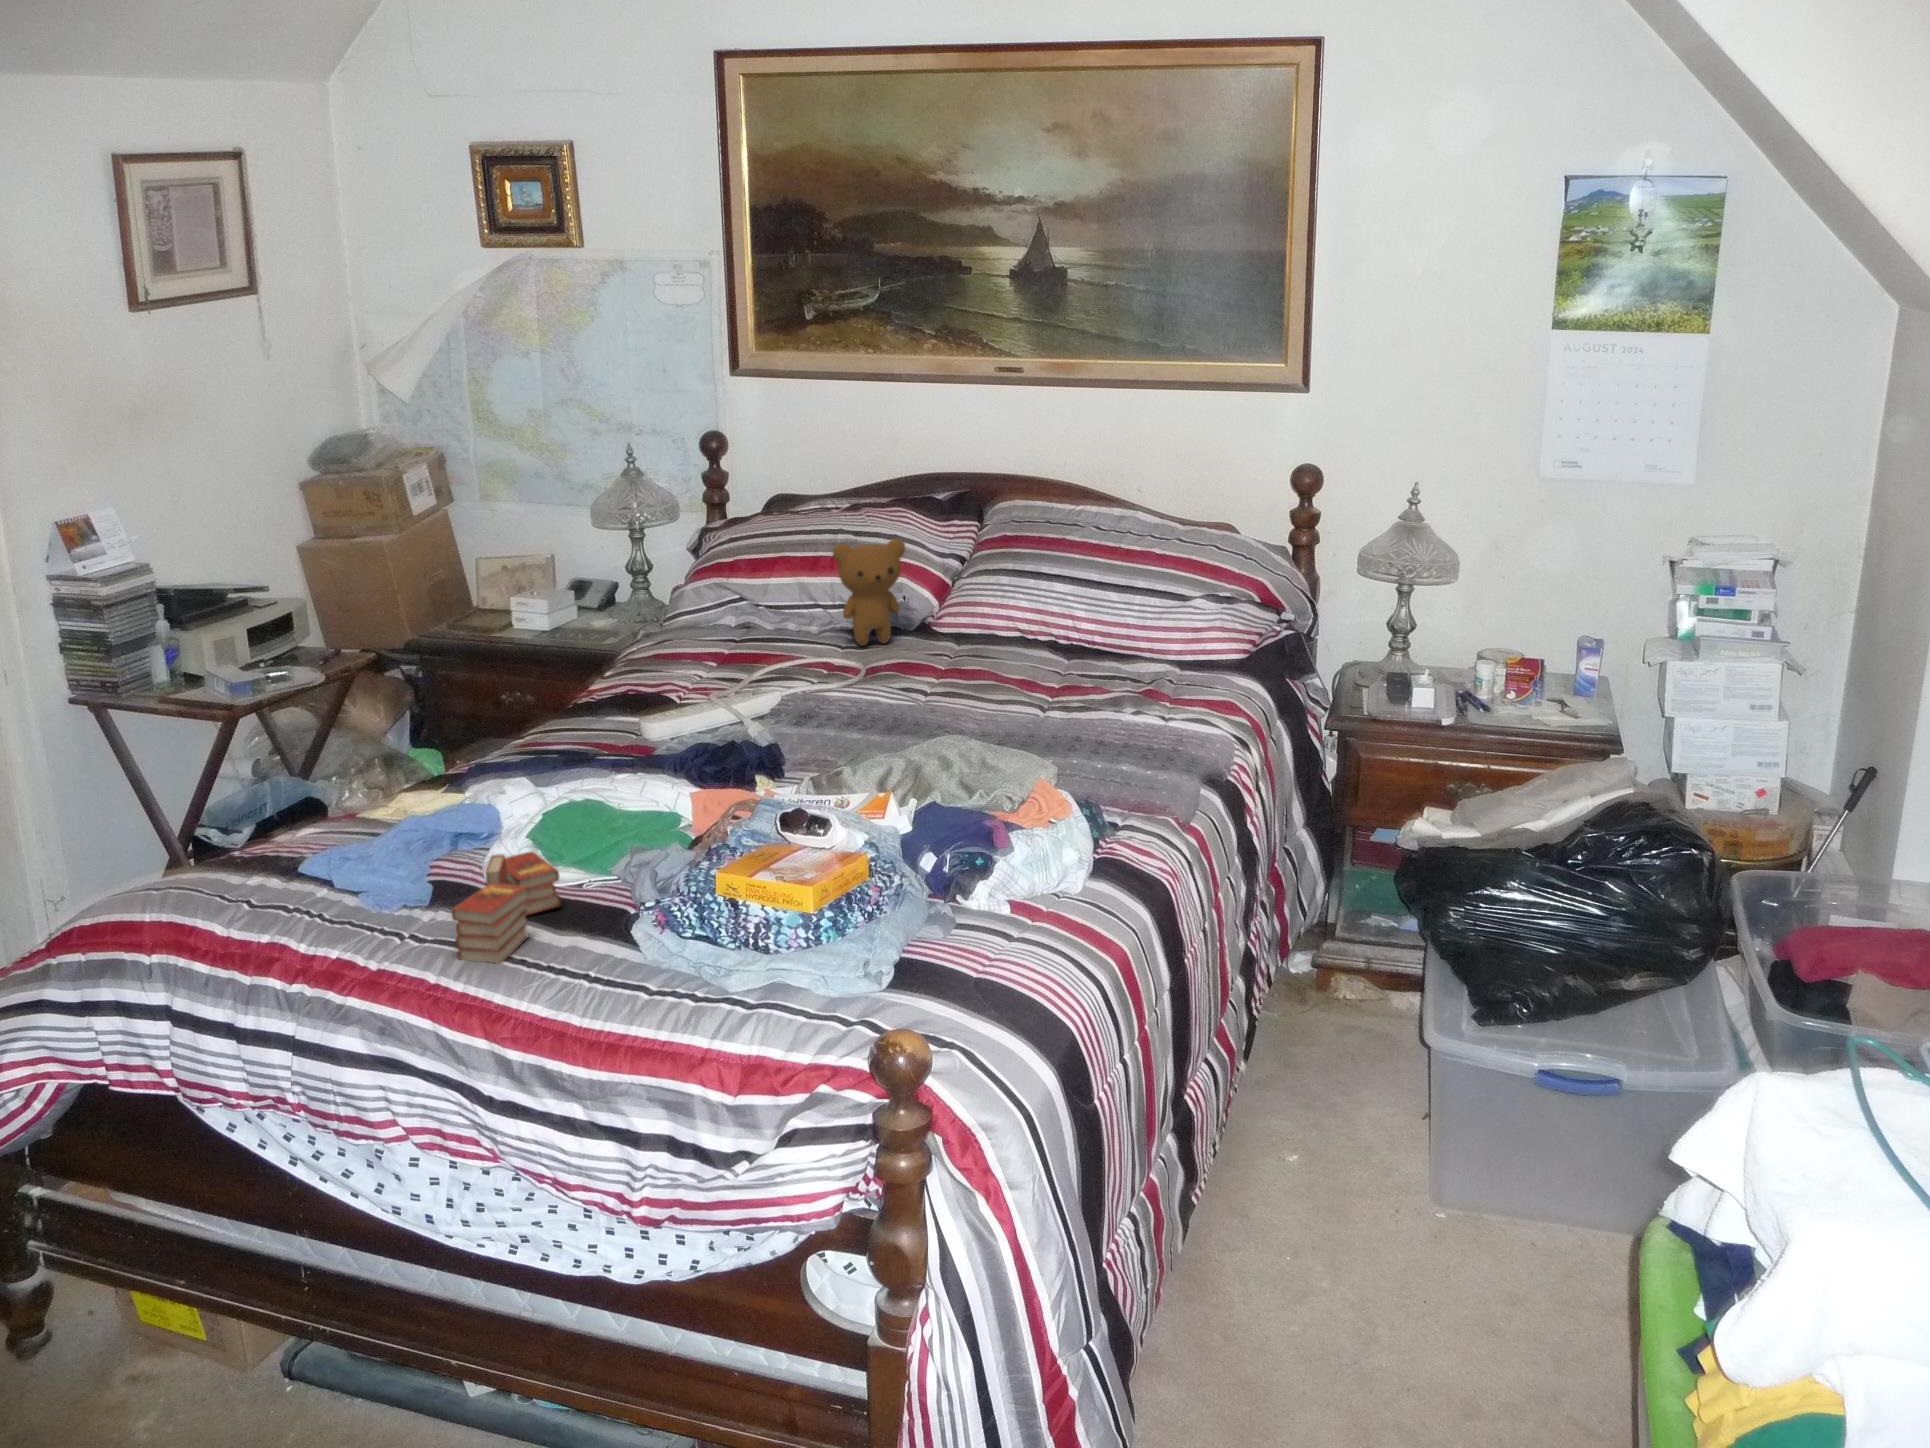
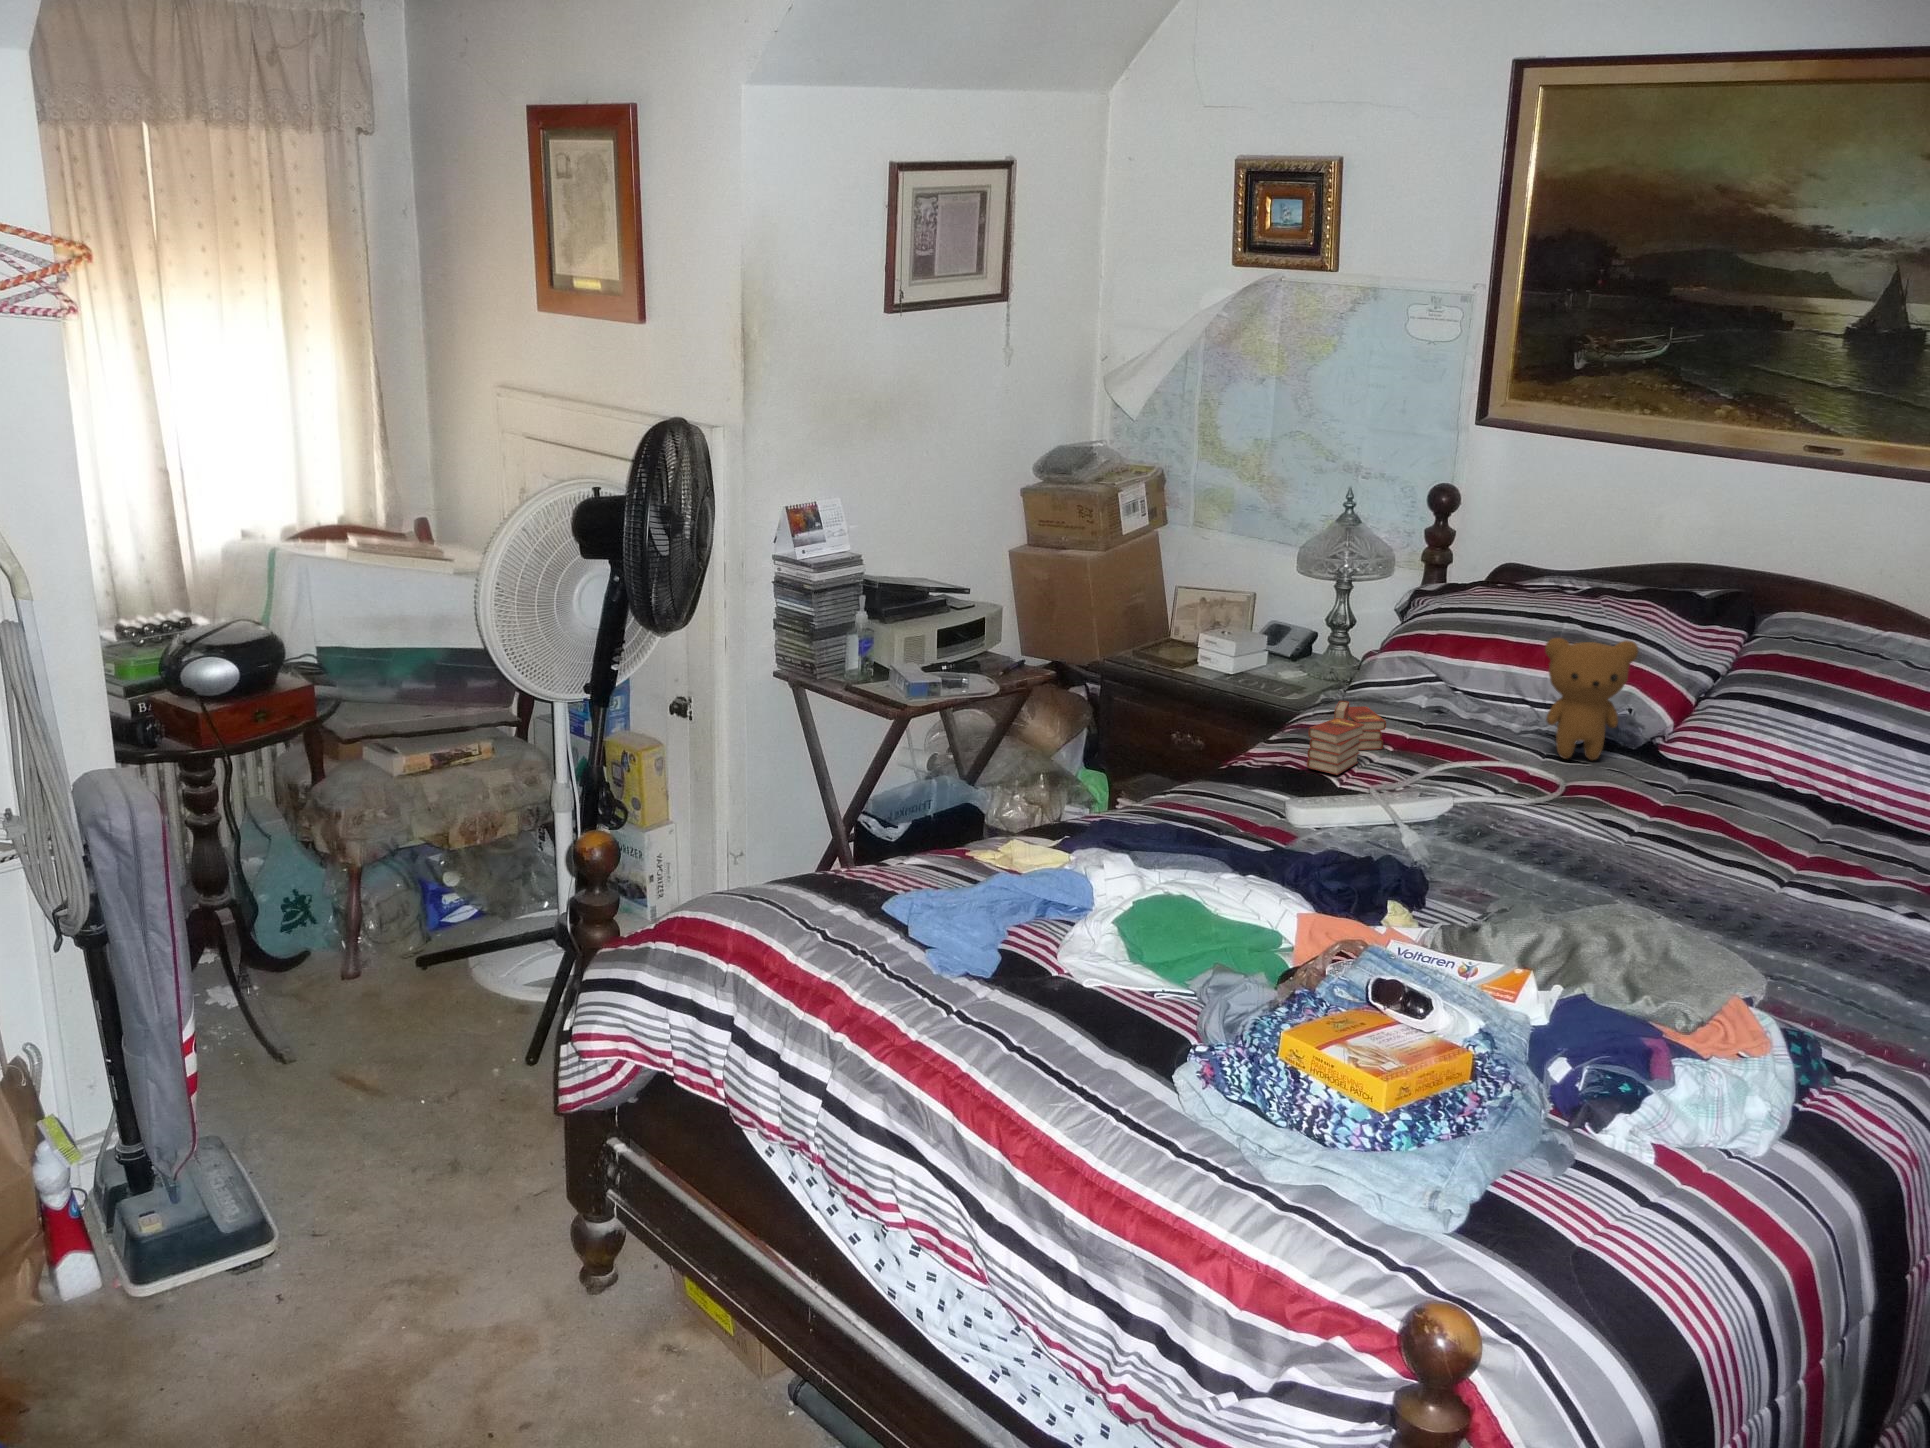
book: present [452,852,561,964] -> present [1307,701,1386,775]

